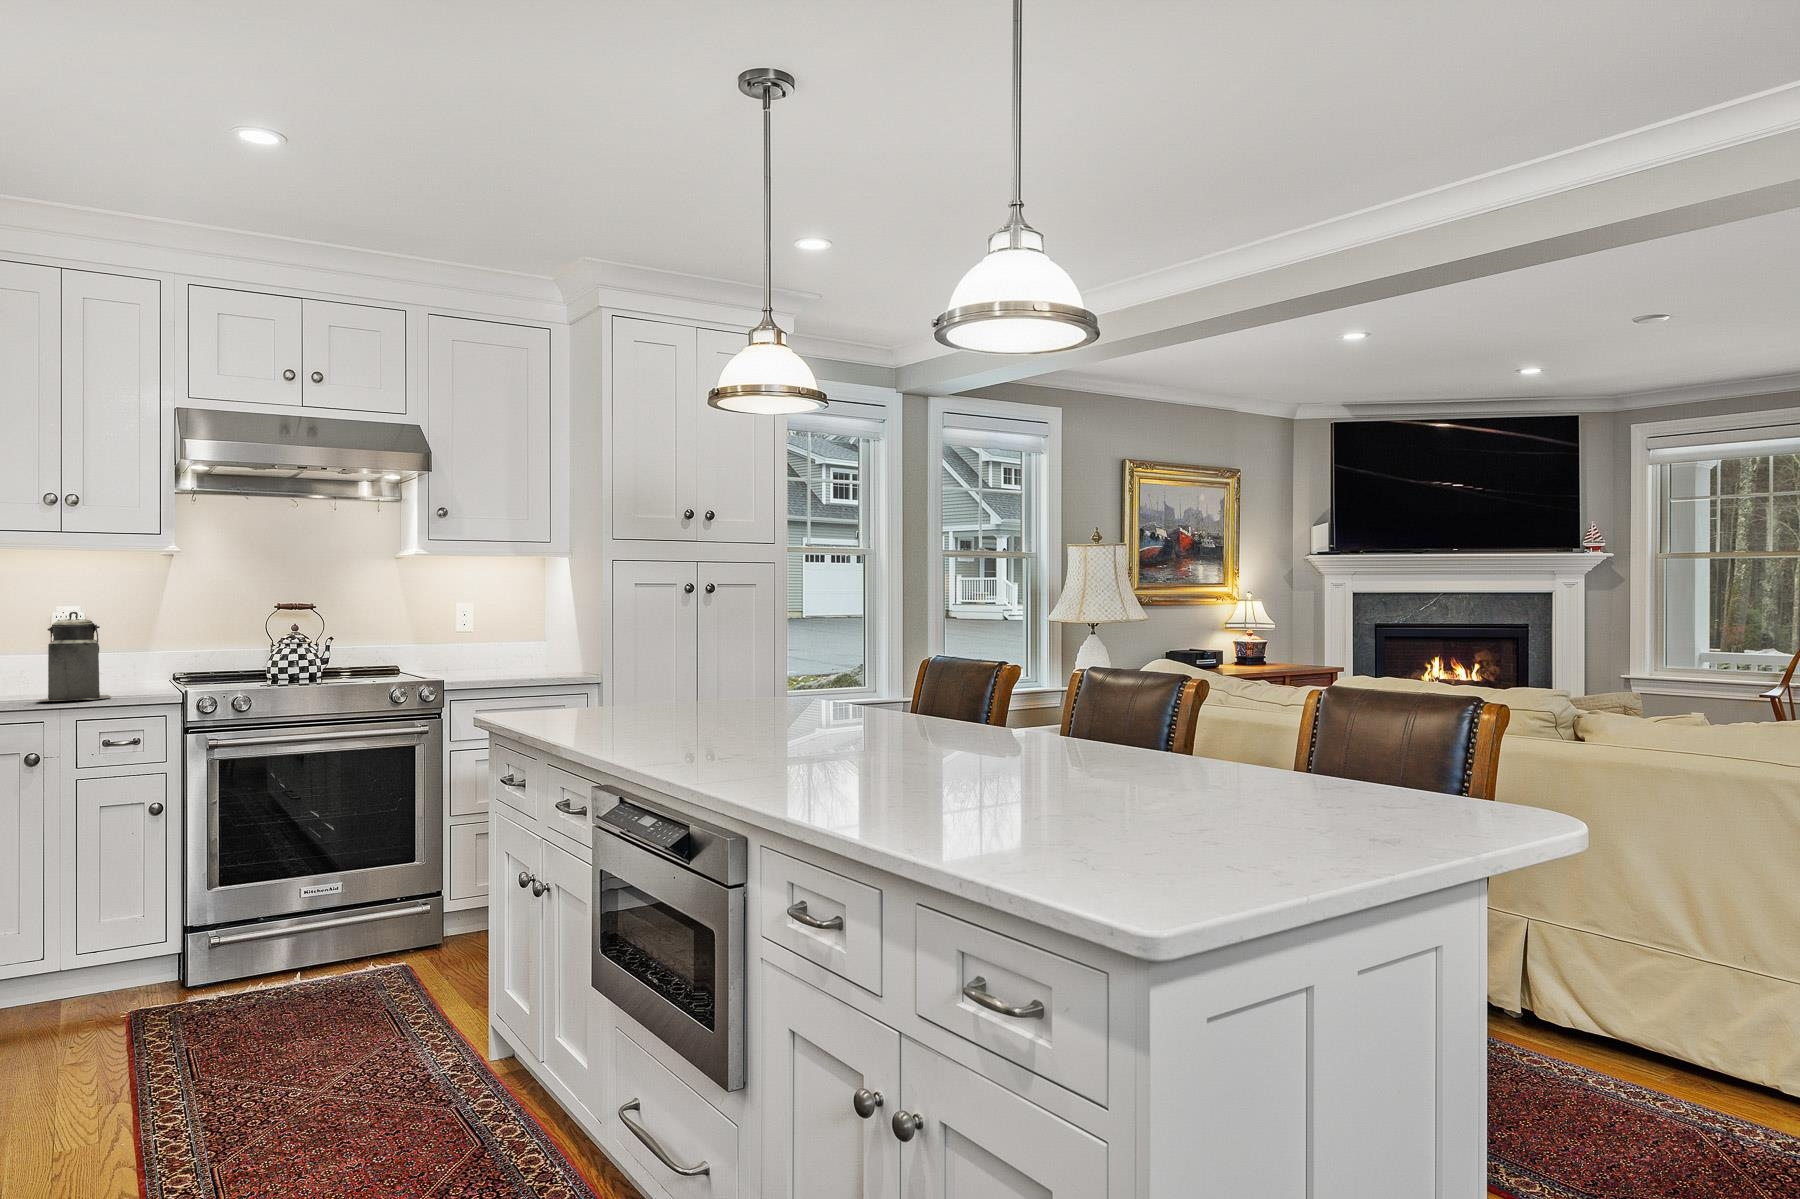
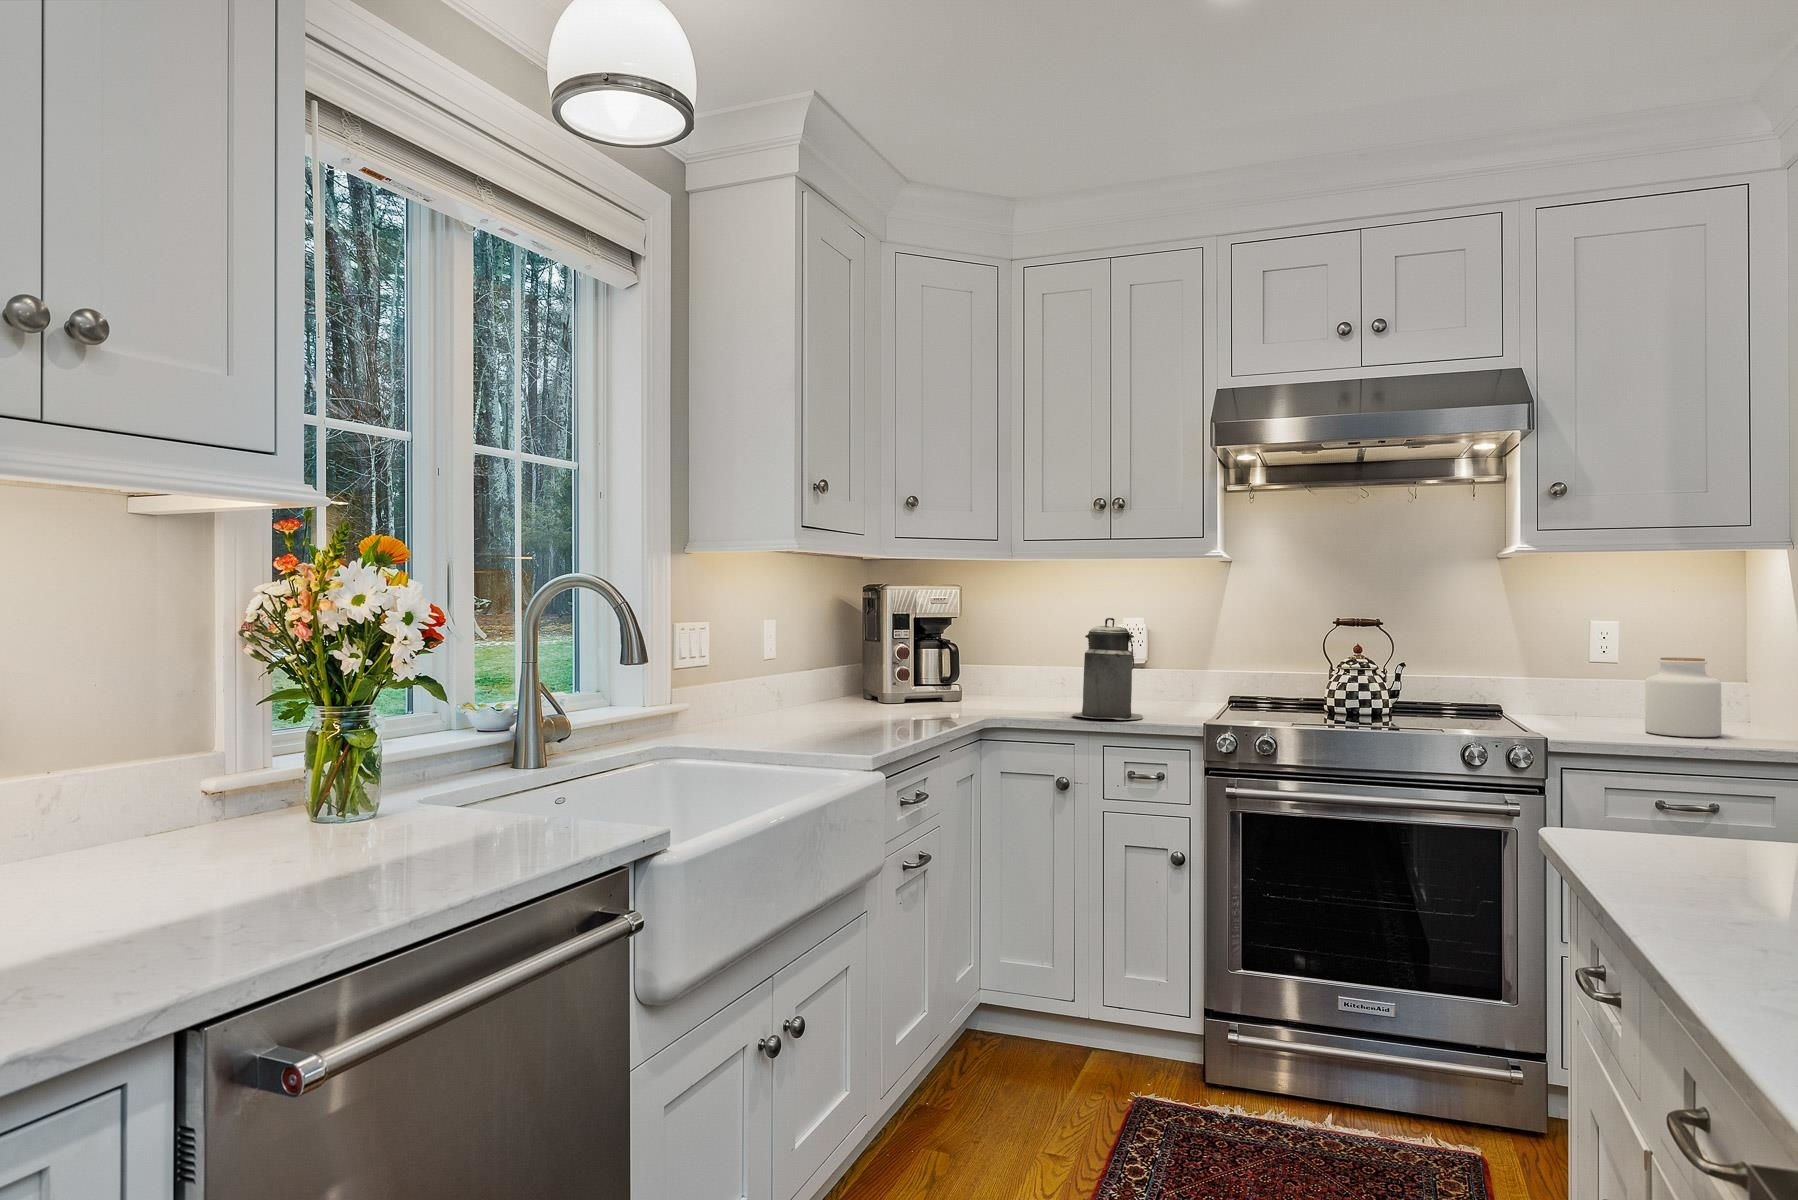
jar: none [492,620,535,670] -> present [1645,658,1722,737]

